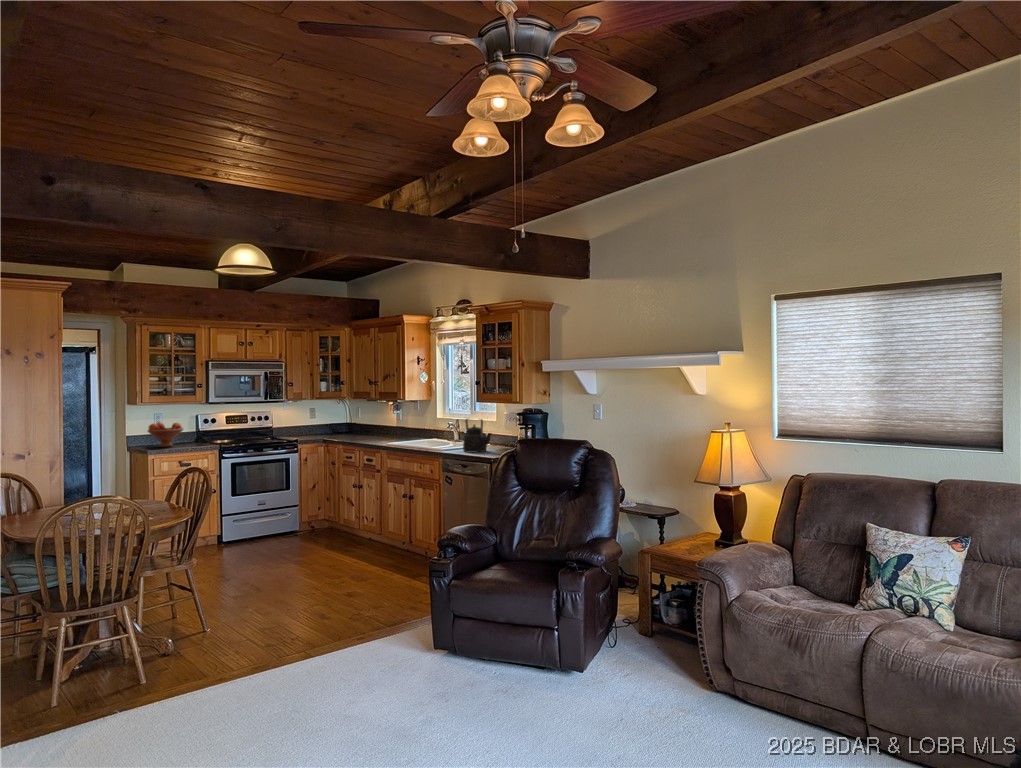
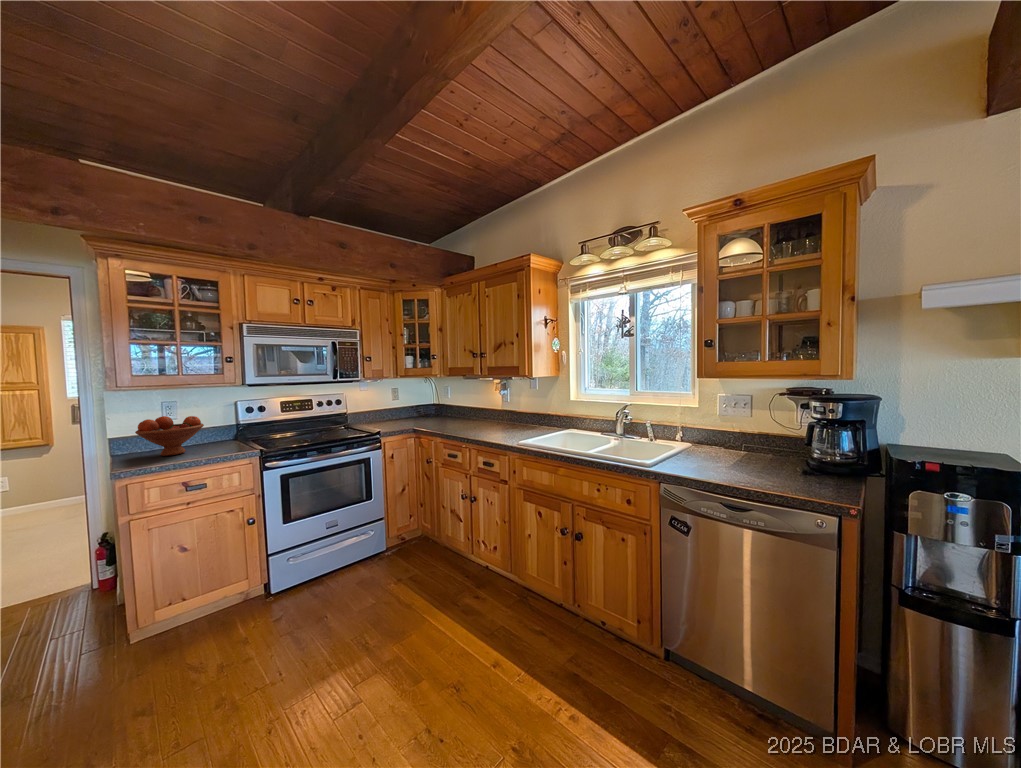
kettle: present [463,419,491,453] -> none [704,409,783,477]

